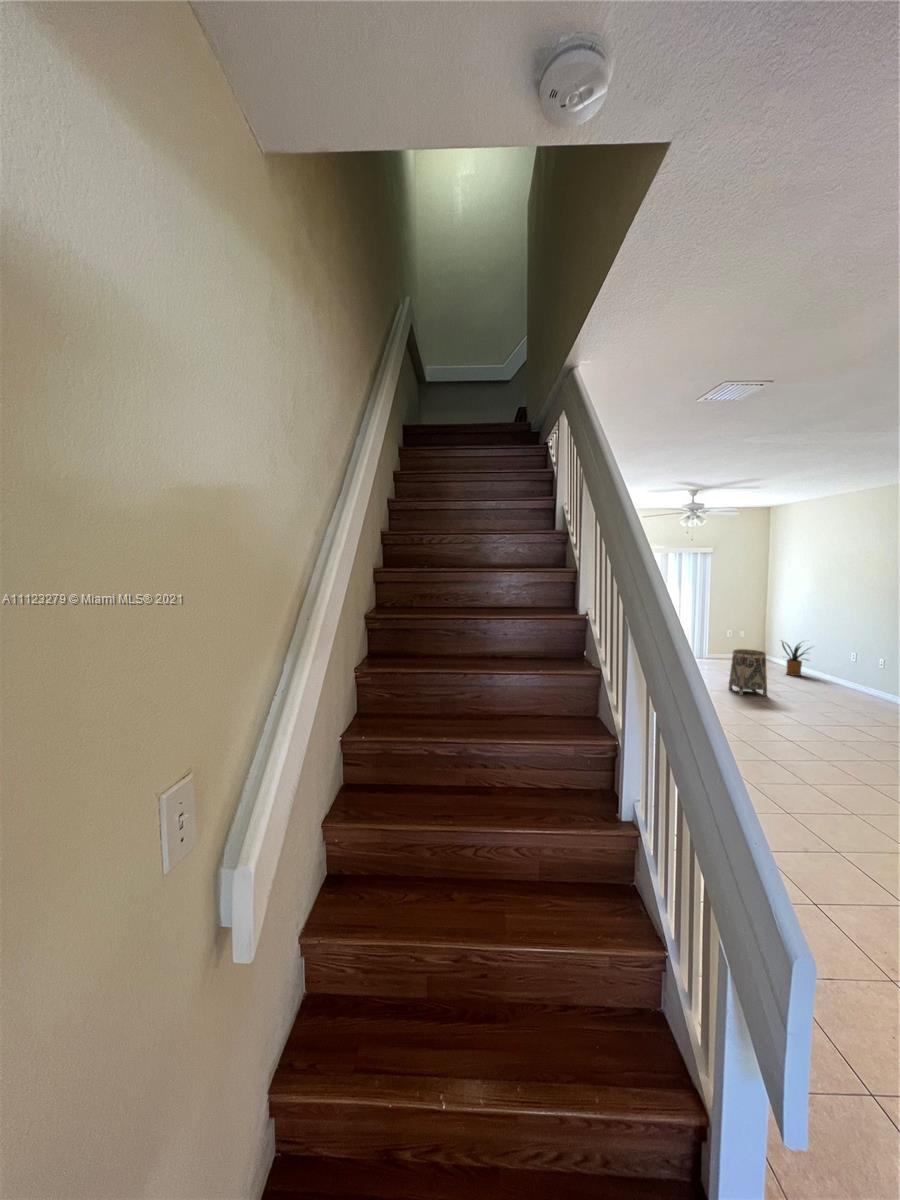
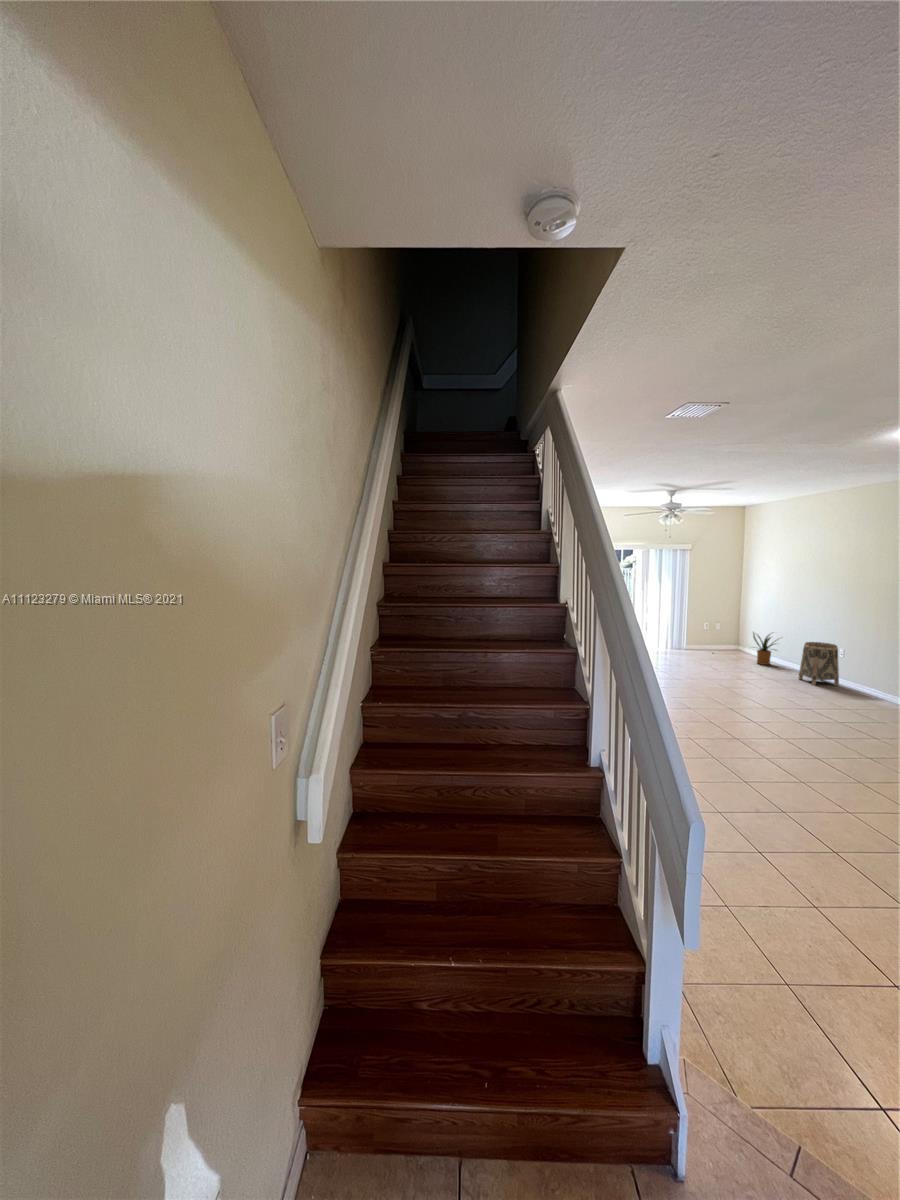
basket: present [729,649,767,696] -> present [799,642,839,686]

